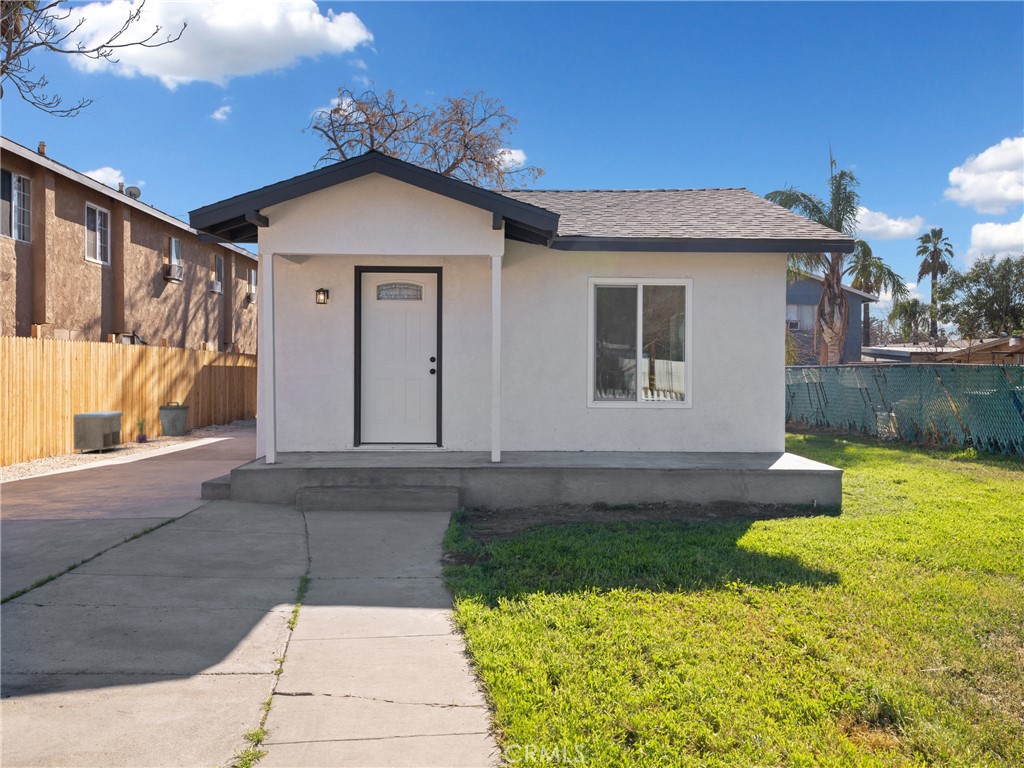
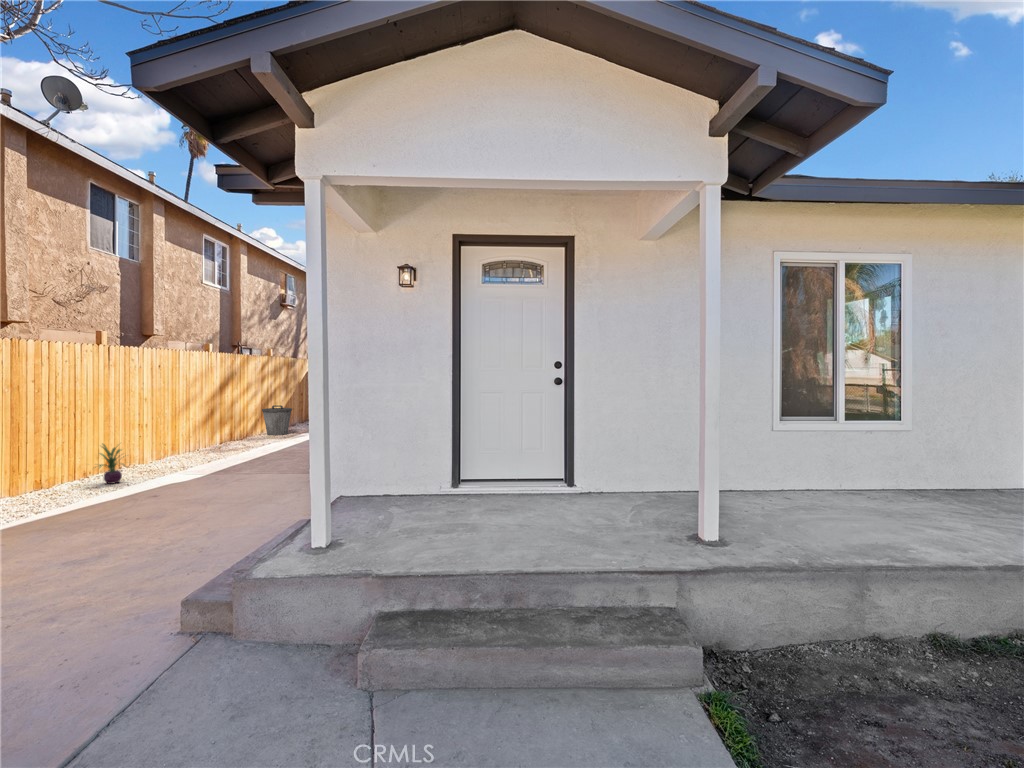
storage bench: present [74,411,123,453] -> none [156,418,214,462]
decorative plant: present [136,418,147,443] -> present [99,444,125,484]

